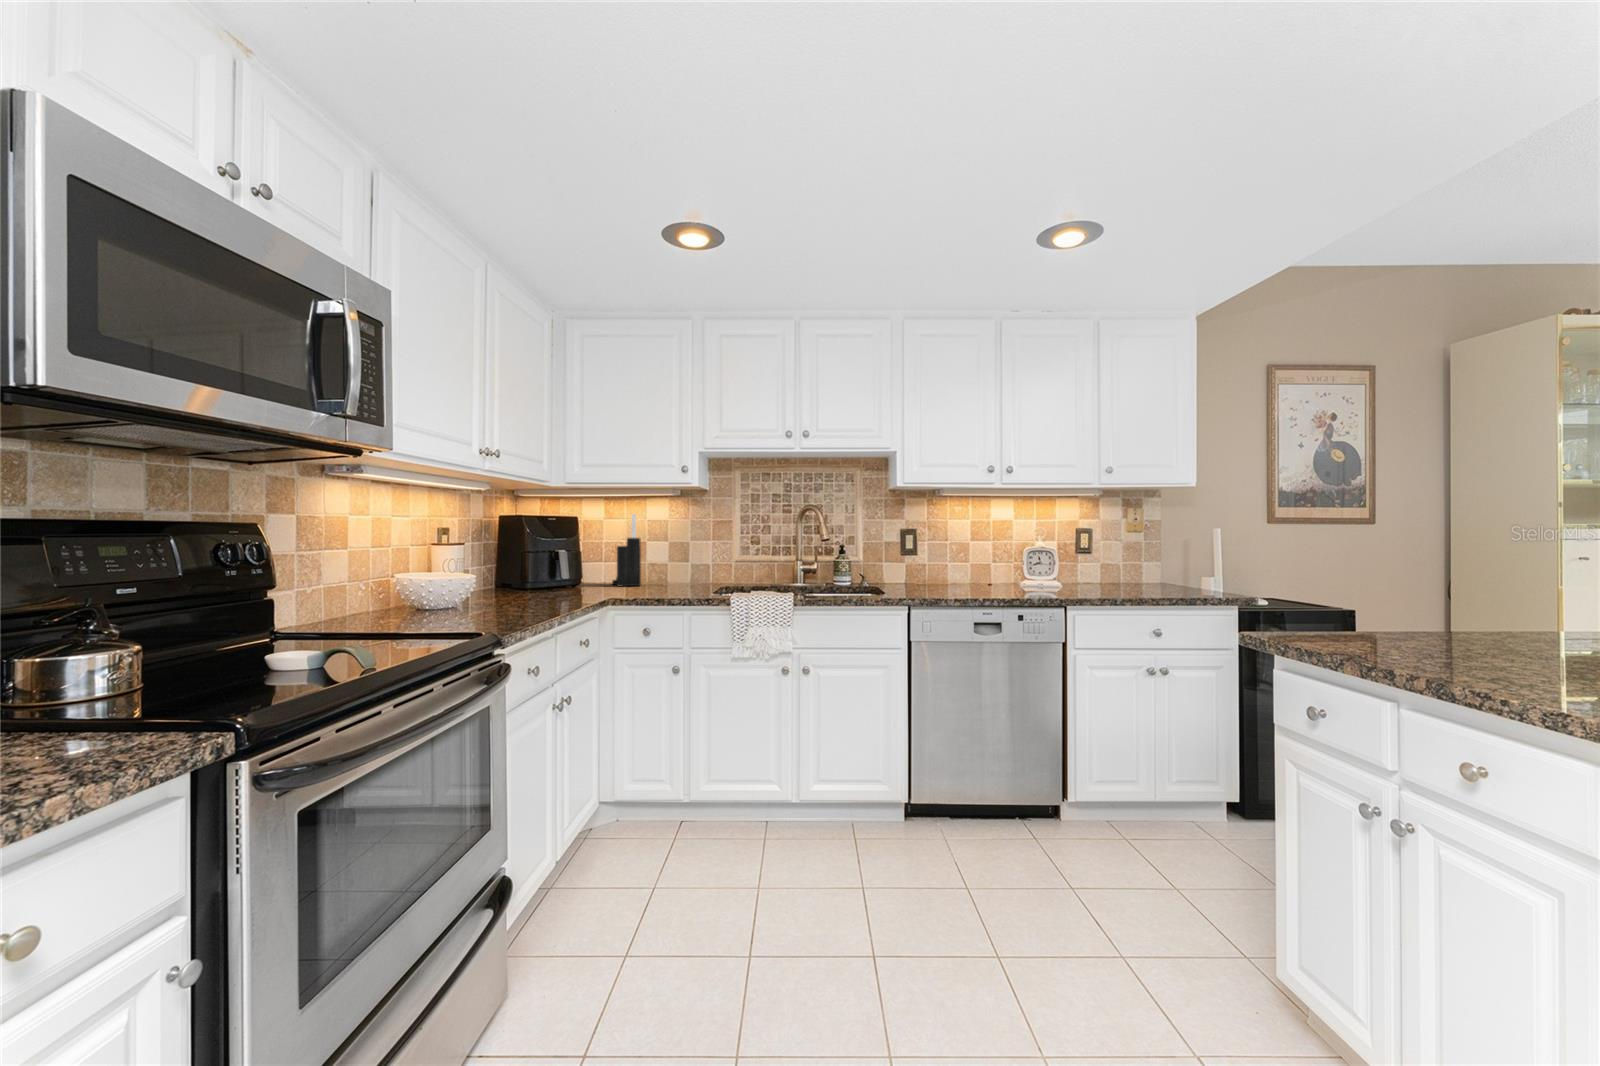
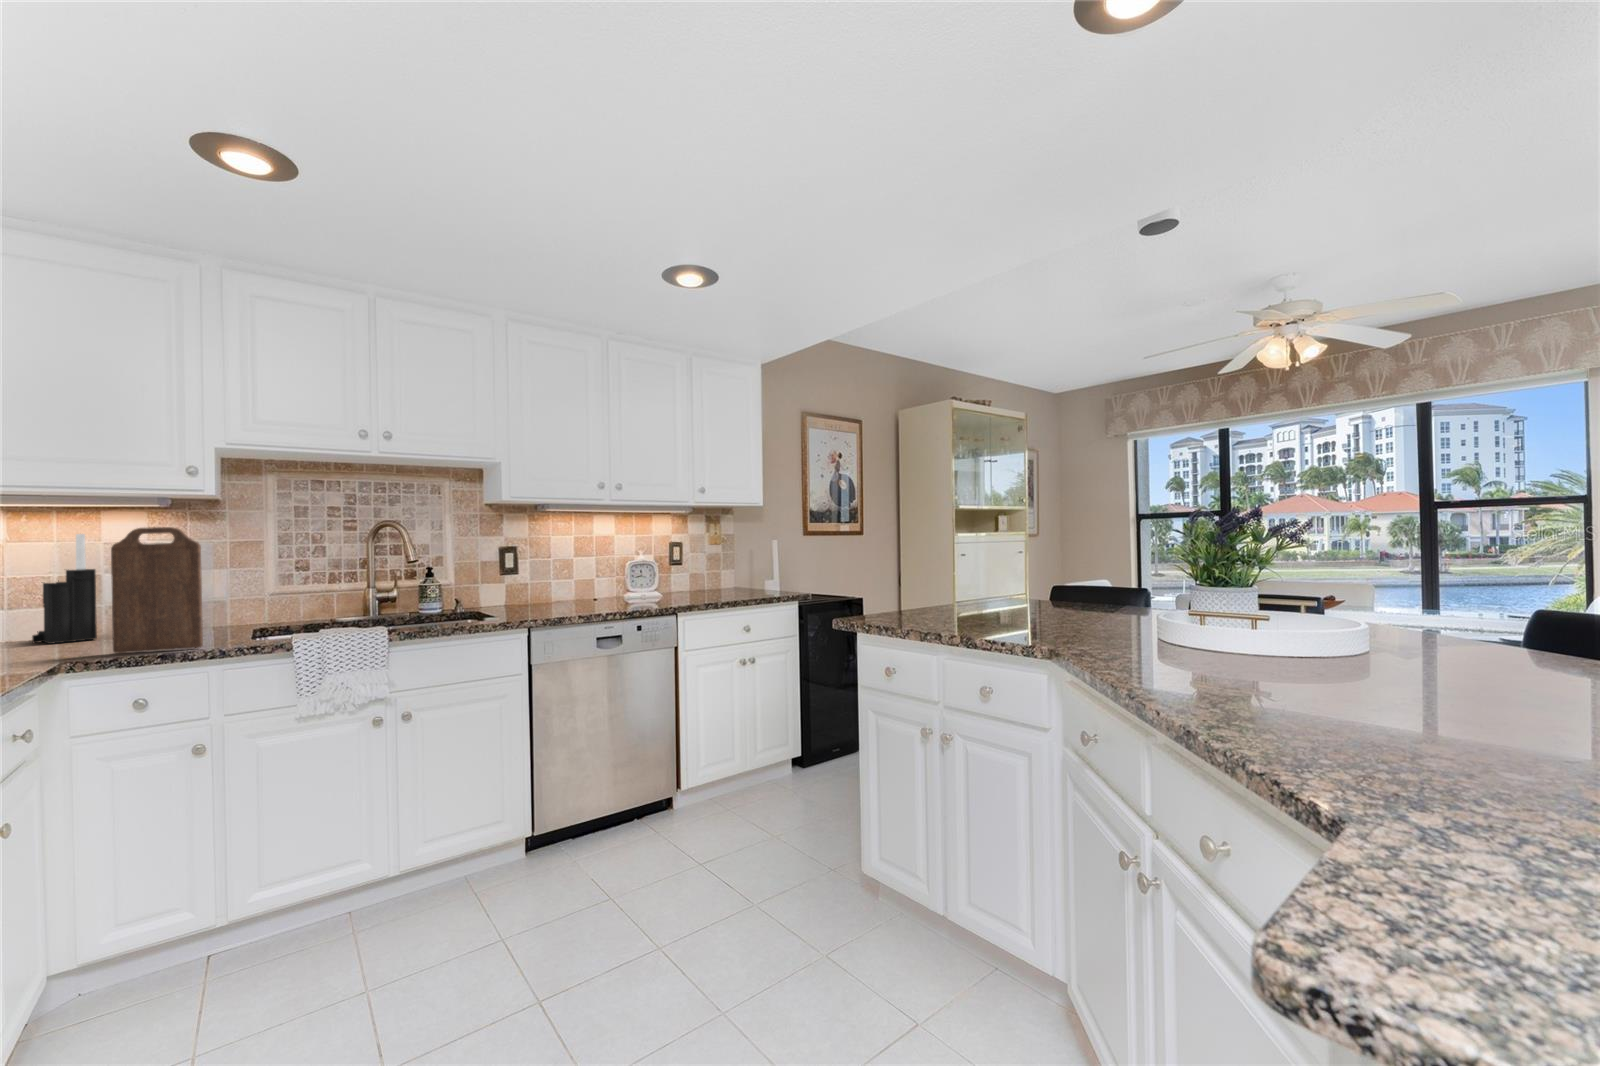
cutting board: none [637,510,681,597] -> present [111,527,203,653]

